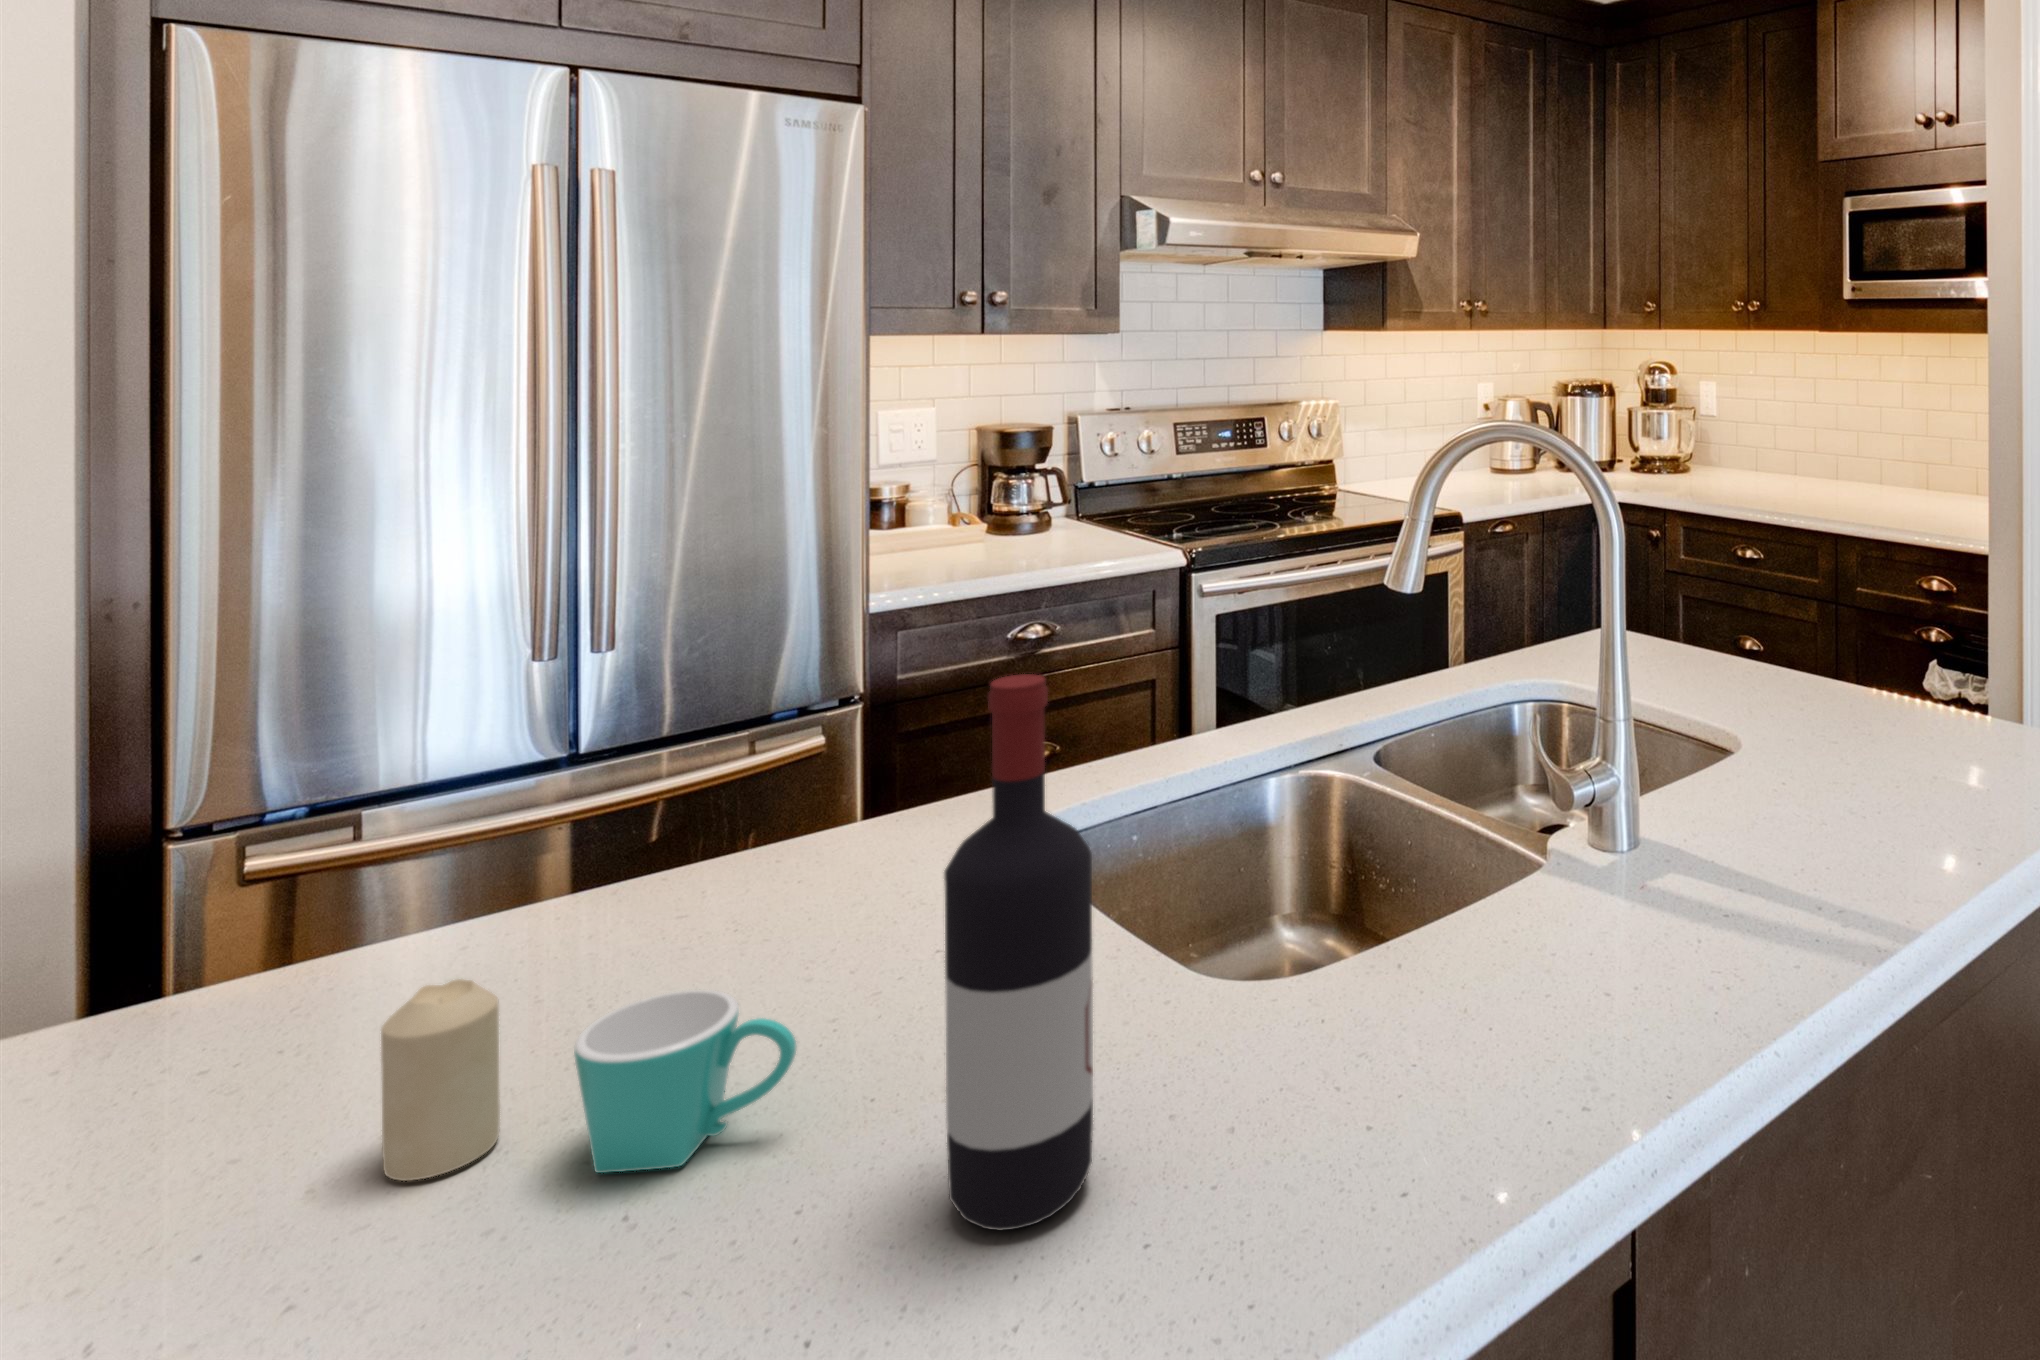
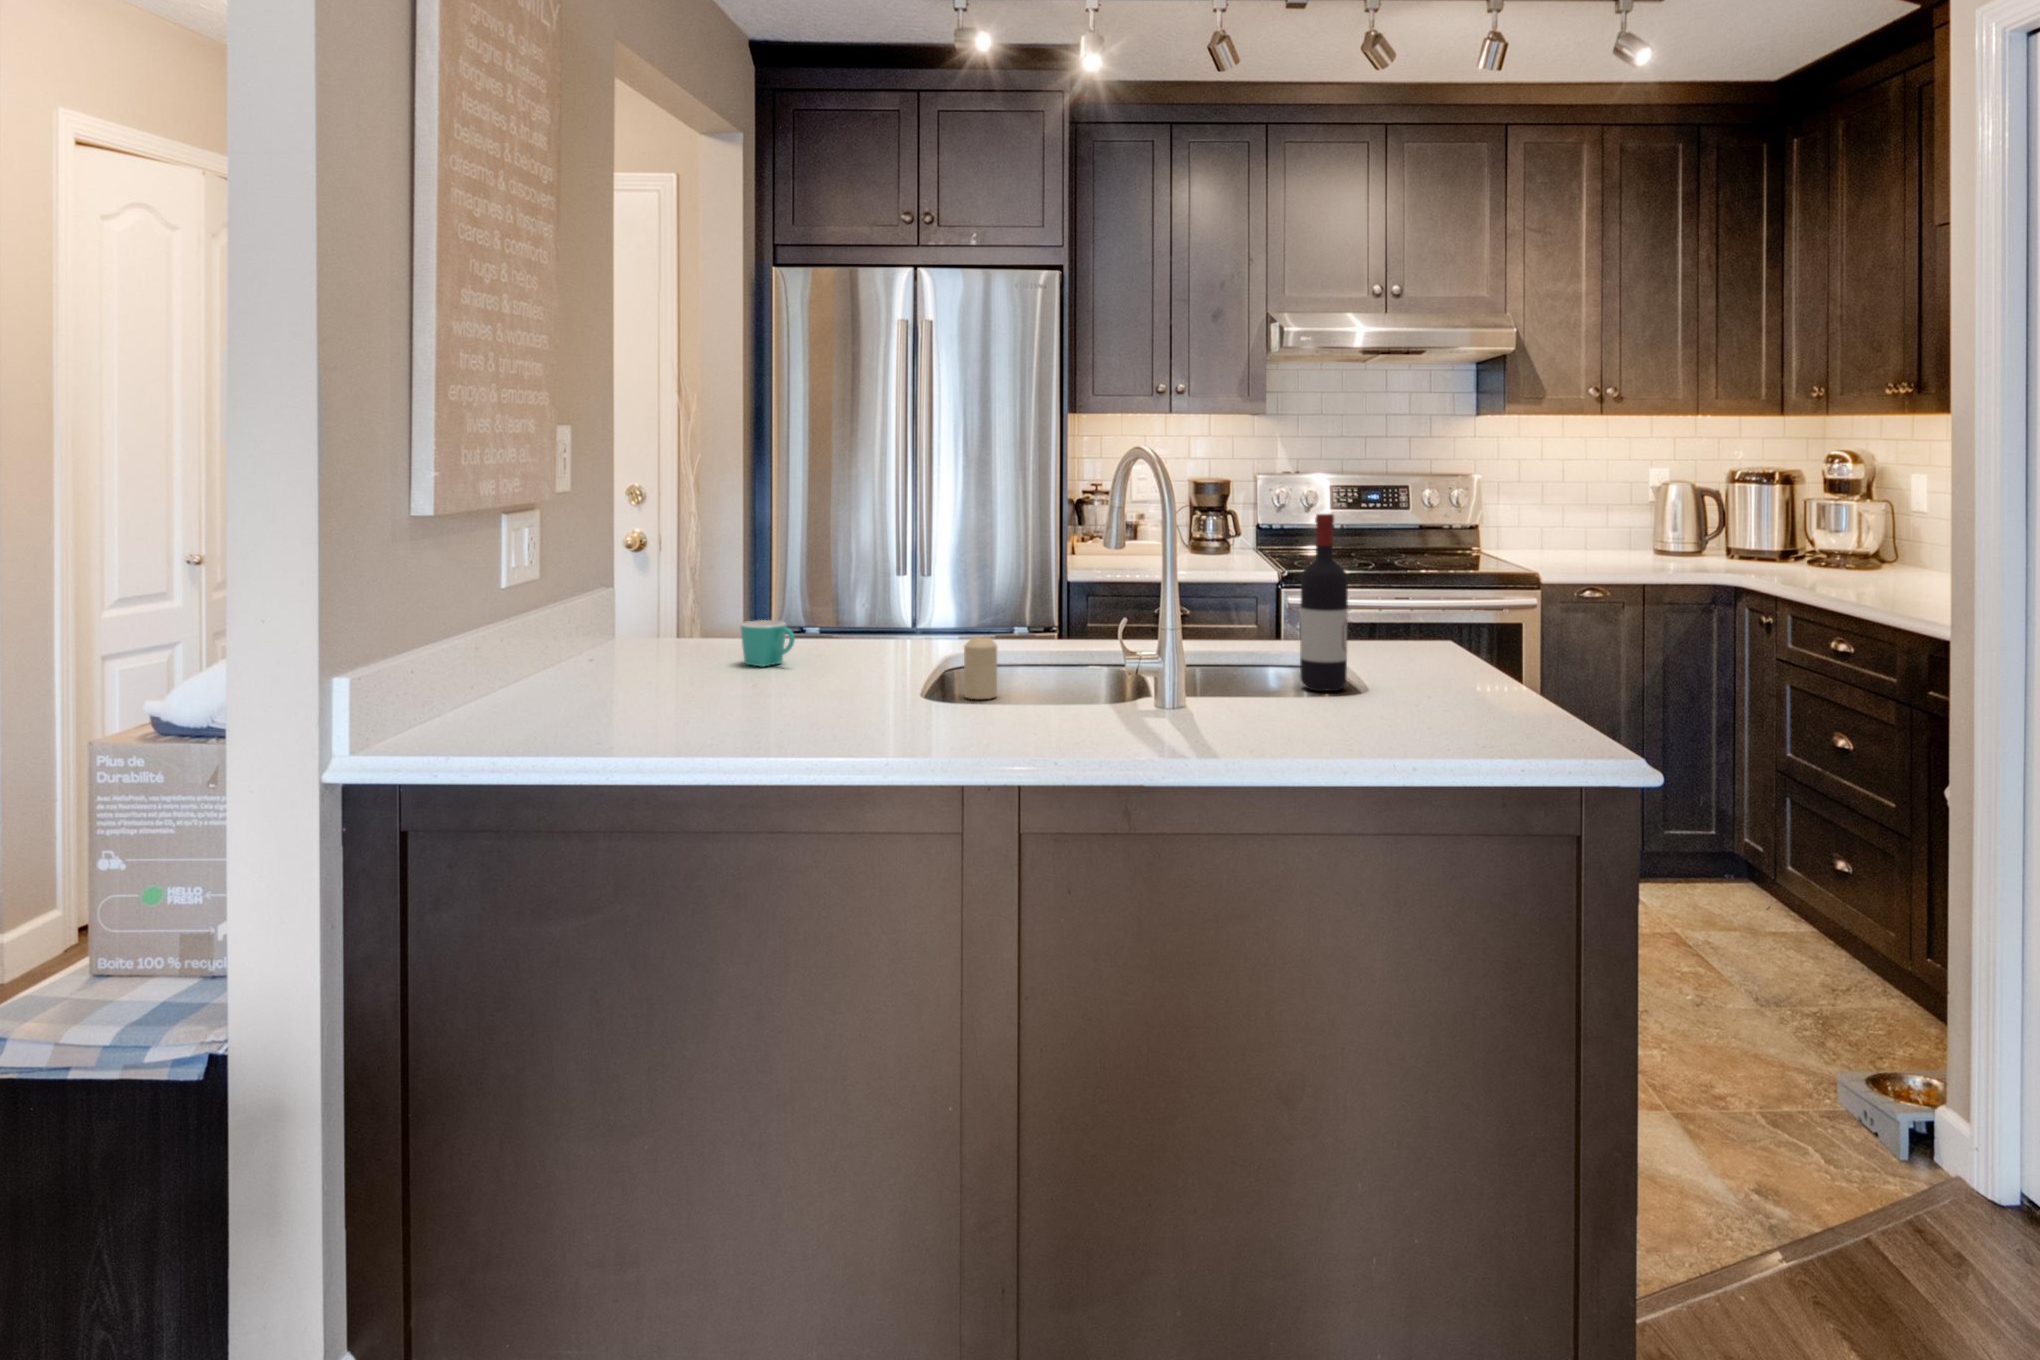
wine bottle: present [944,674,1093,1231] -> present [1300,514,1348,691]
candle: present [381,979,500,1181] -> present [964,636,997,699]

